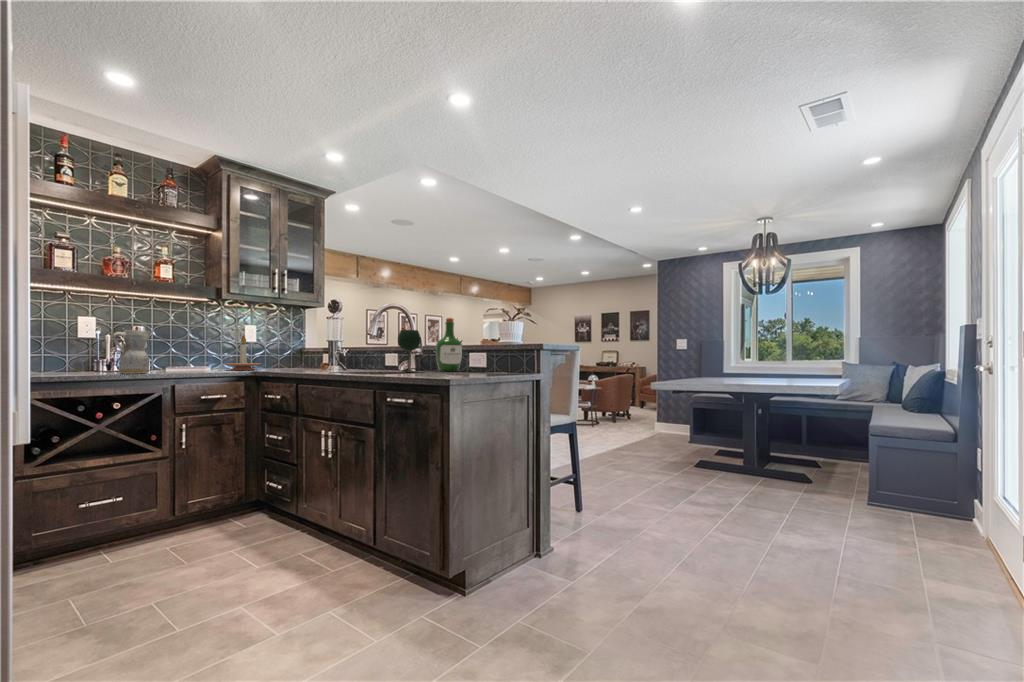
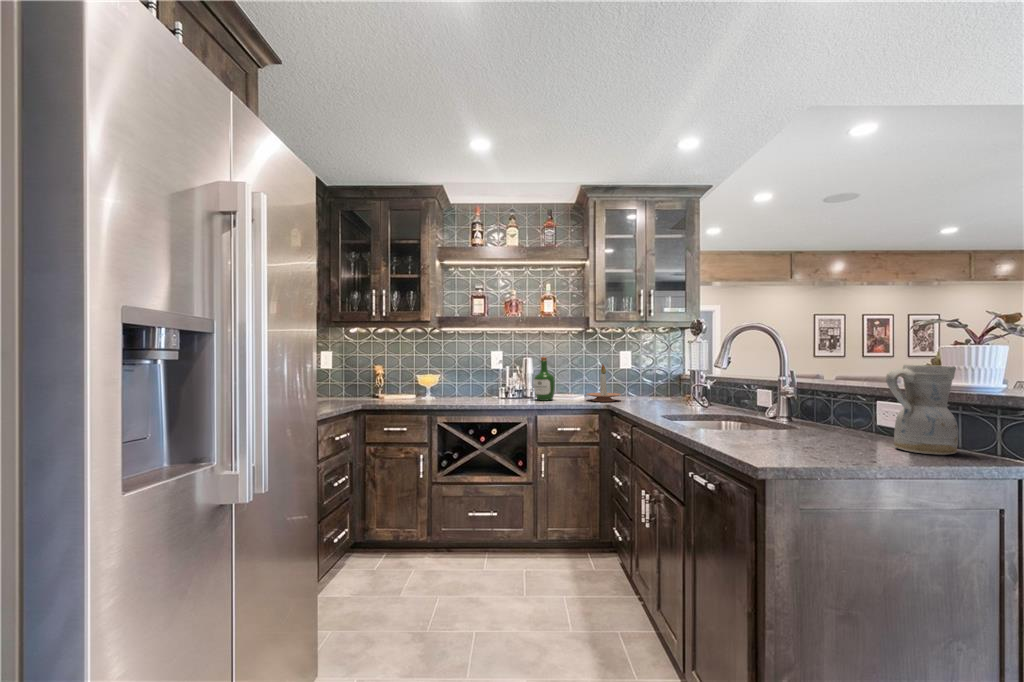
wine bottle: present [436,318,462,372] -> present [534,357,555,401]
ceramic pitcher: present [113,330,150,374] -> present [886,364,958,455]
wine glass: present [398,330,421,372] -> none [709,373,749,443]

